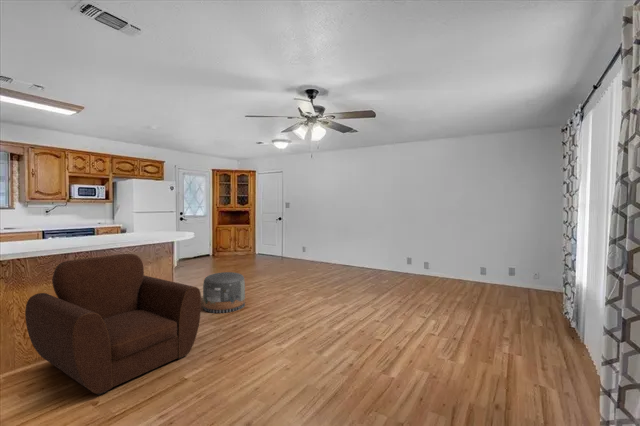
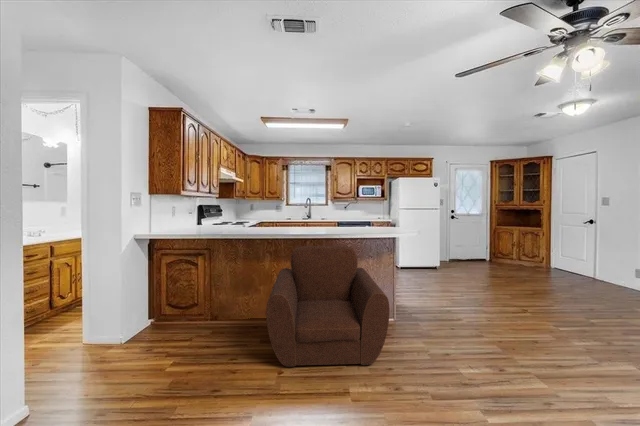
pouf: present [203,272,245,313] -> none [429,281,483,333]

